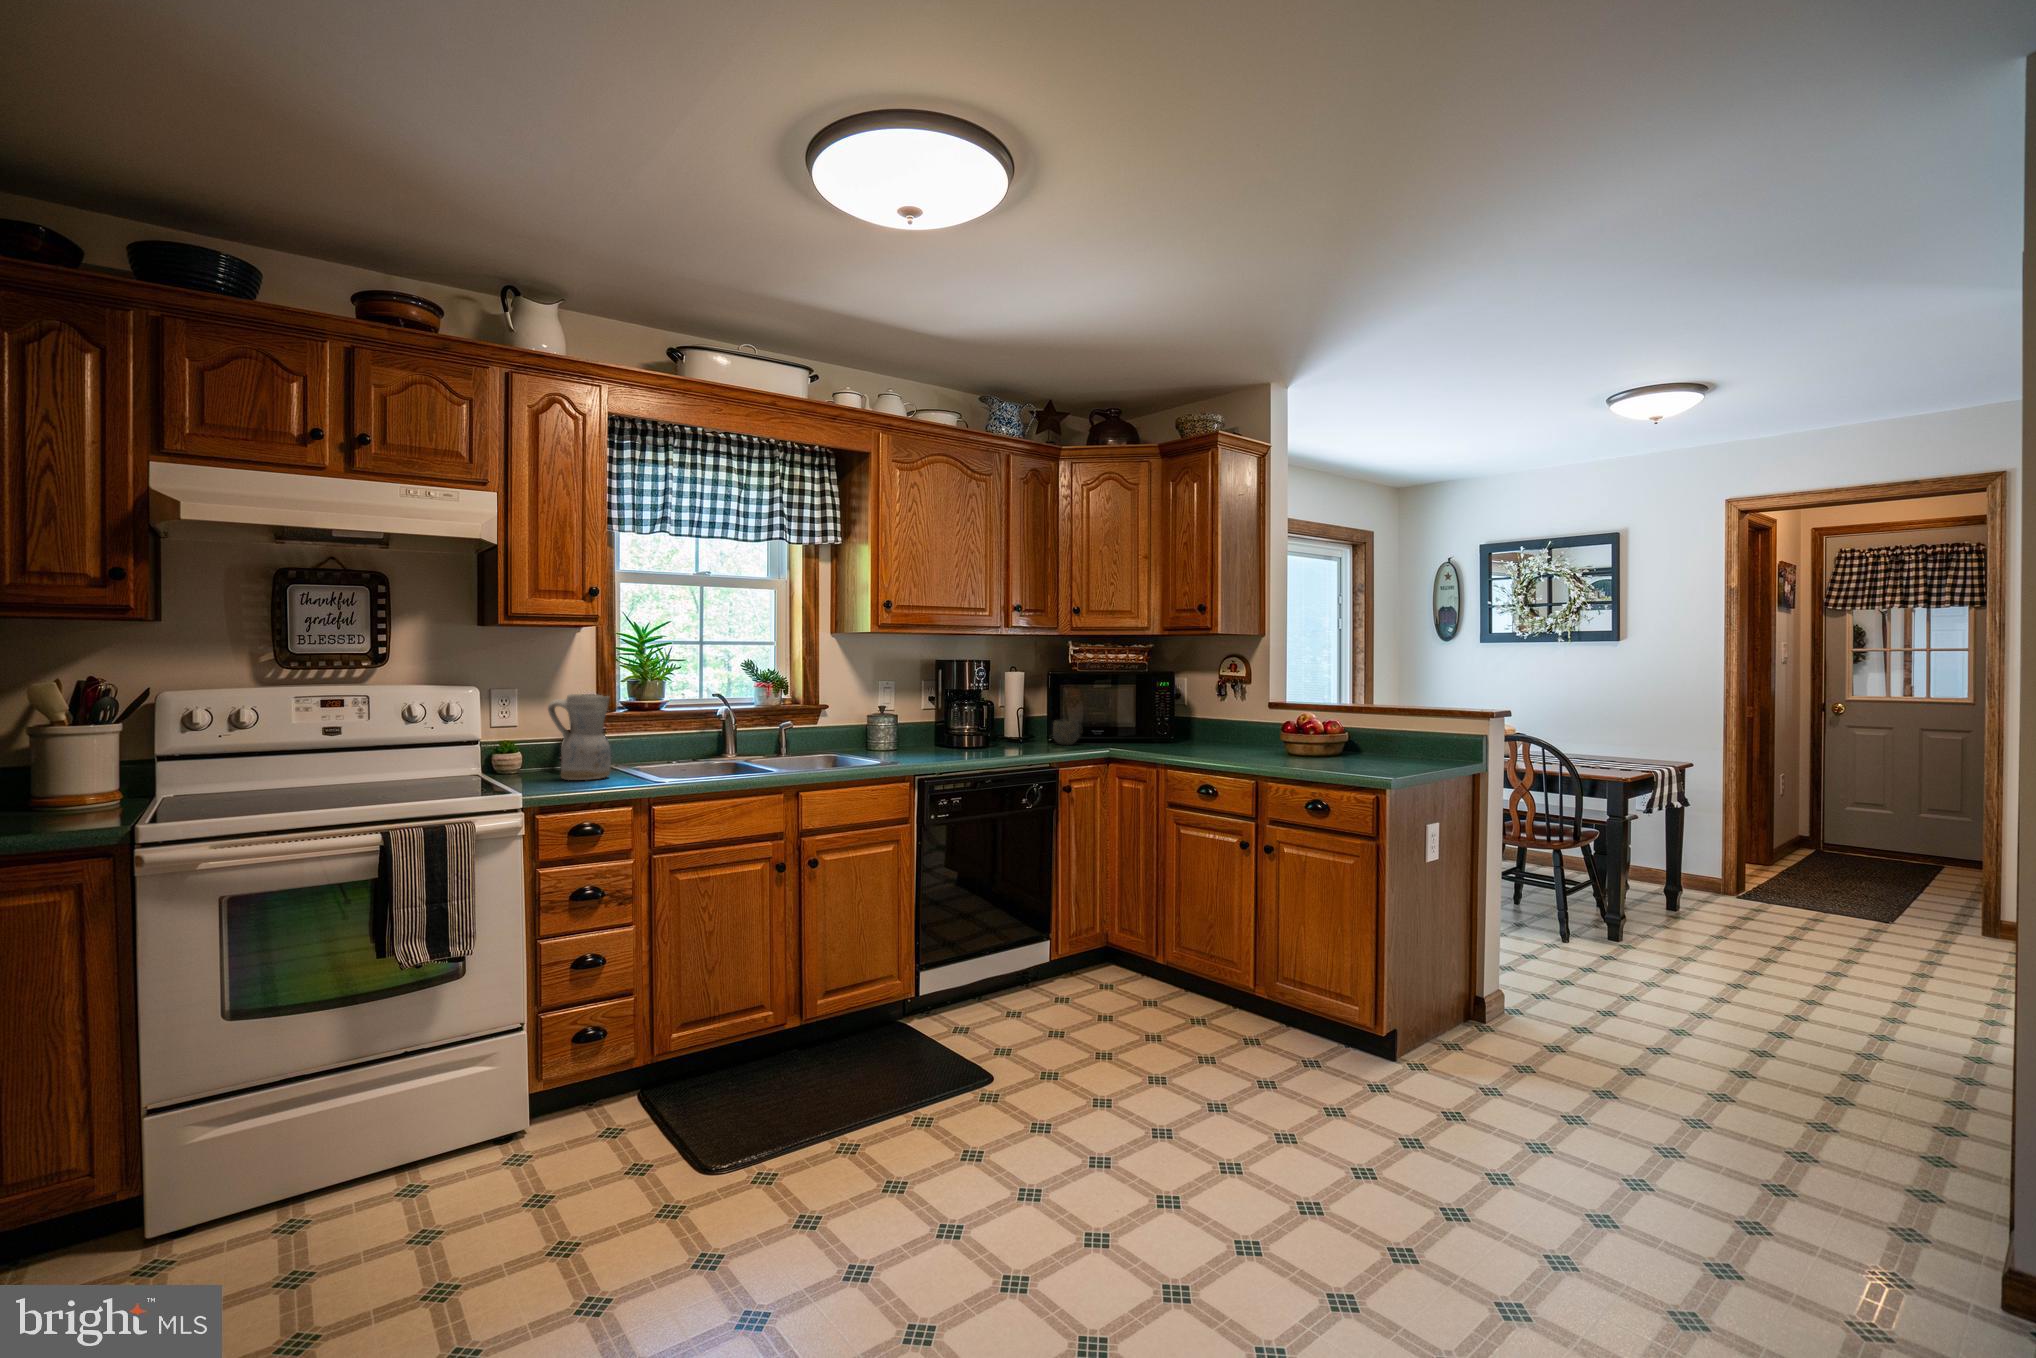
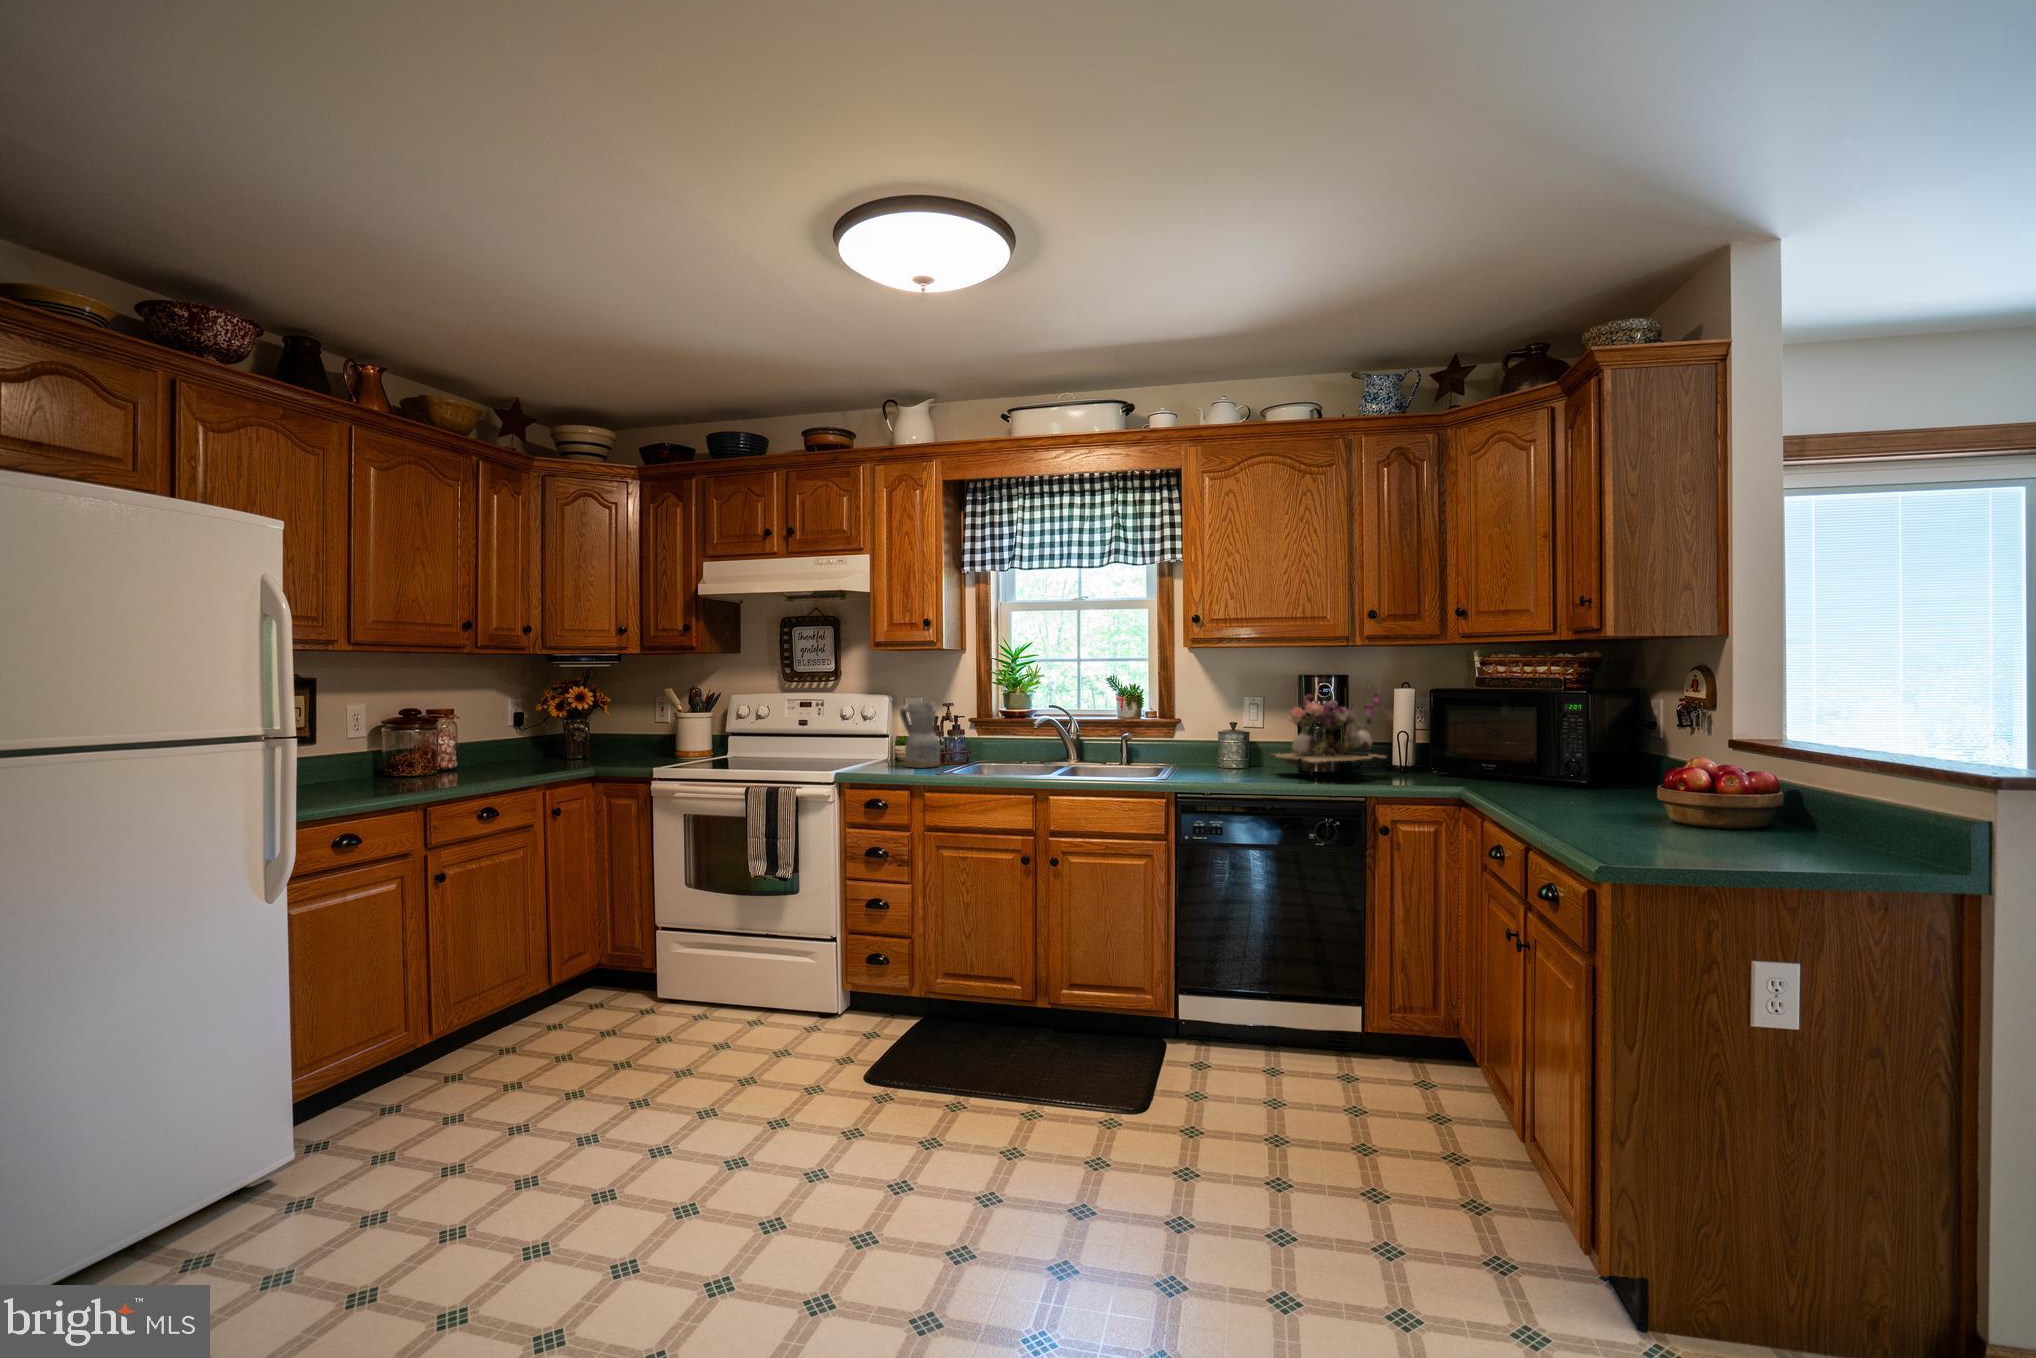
flower arrangement: none [937,672,1032,751] -> present [1275,692,1384,775]
mug: present [1053,720,1083,745] -> none [1442,749,1487,780]

